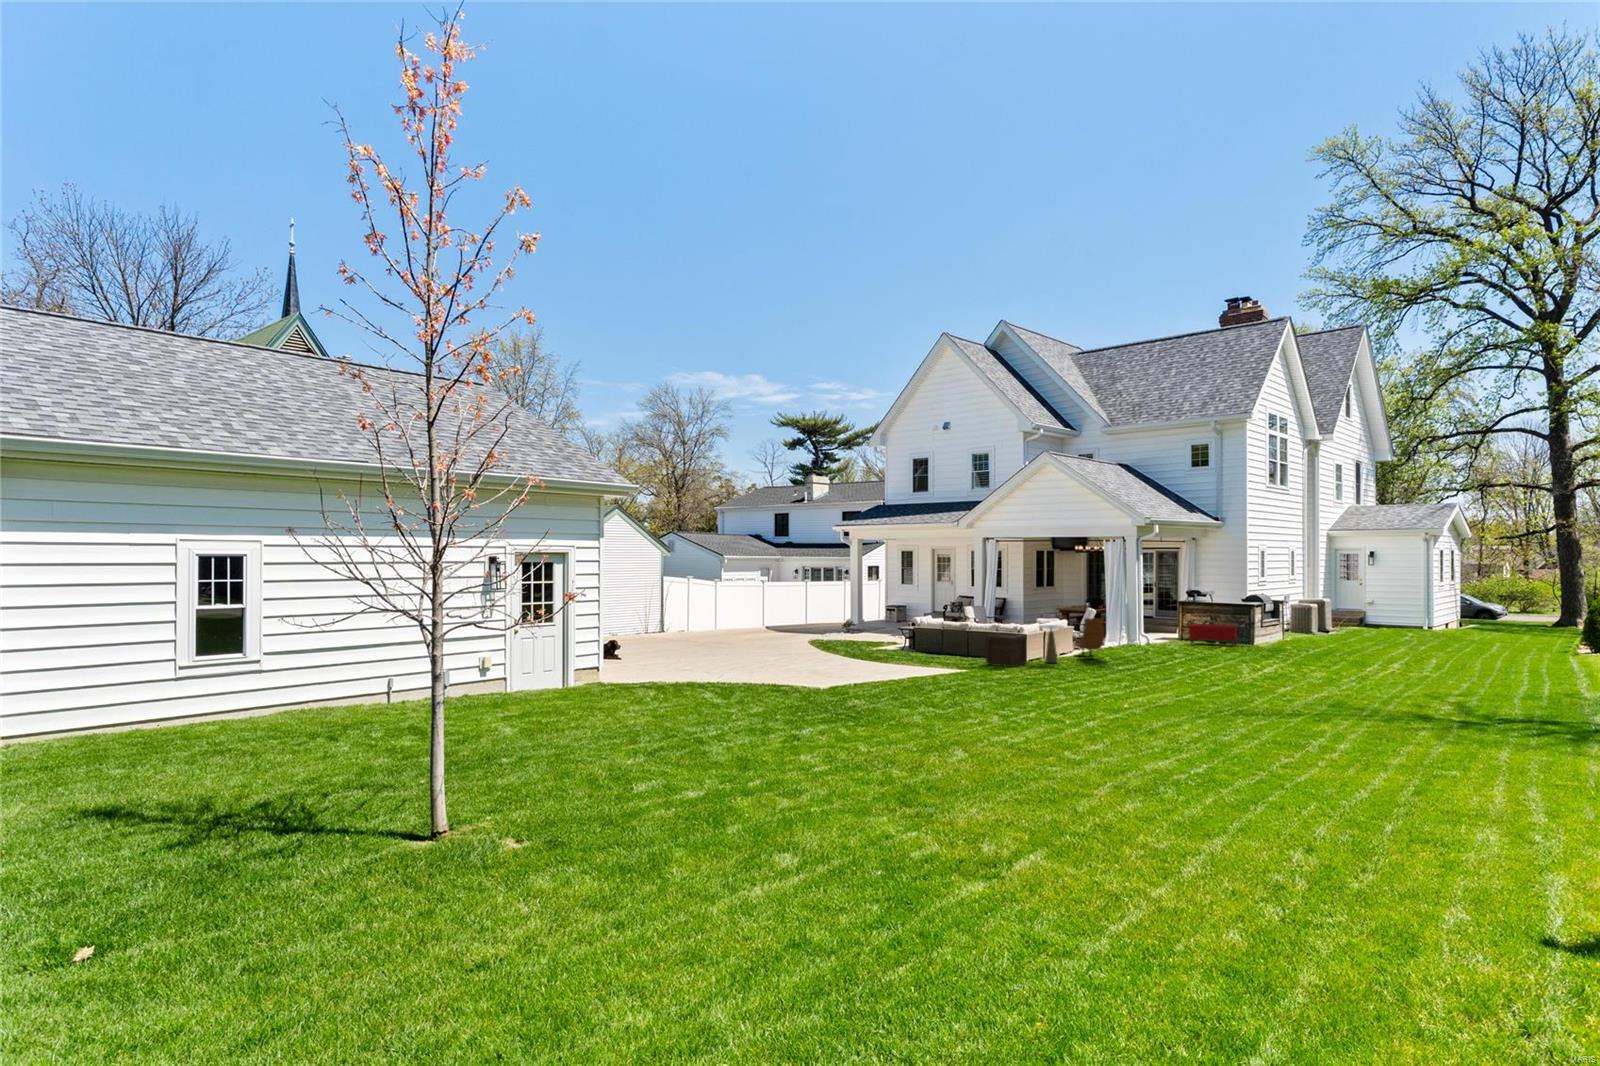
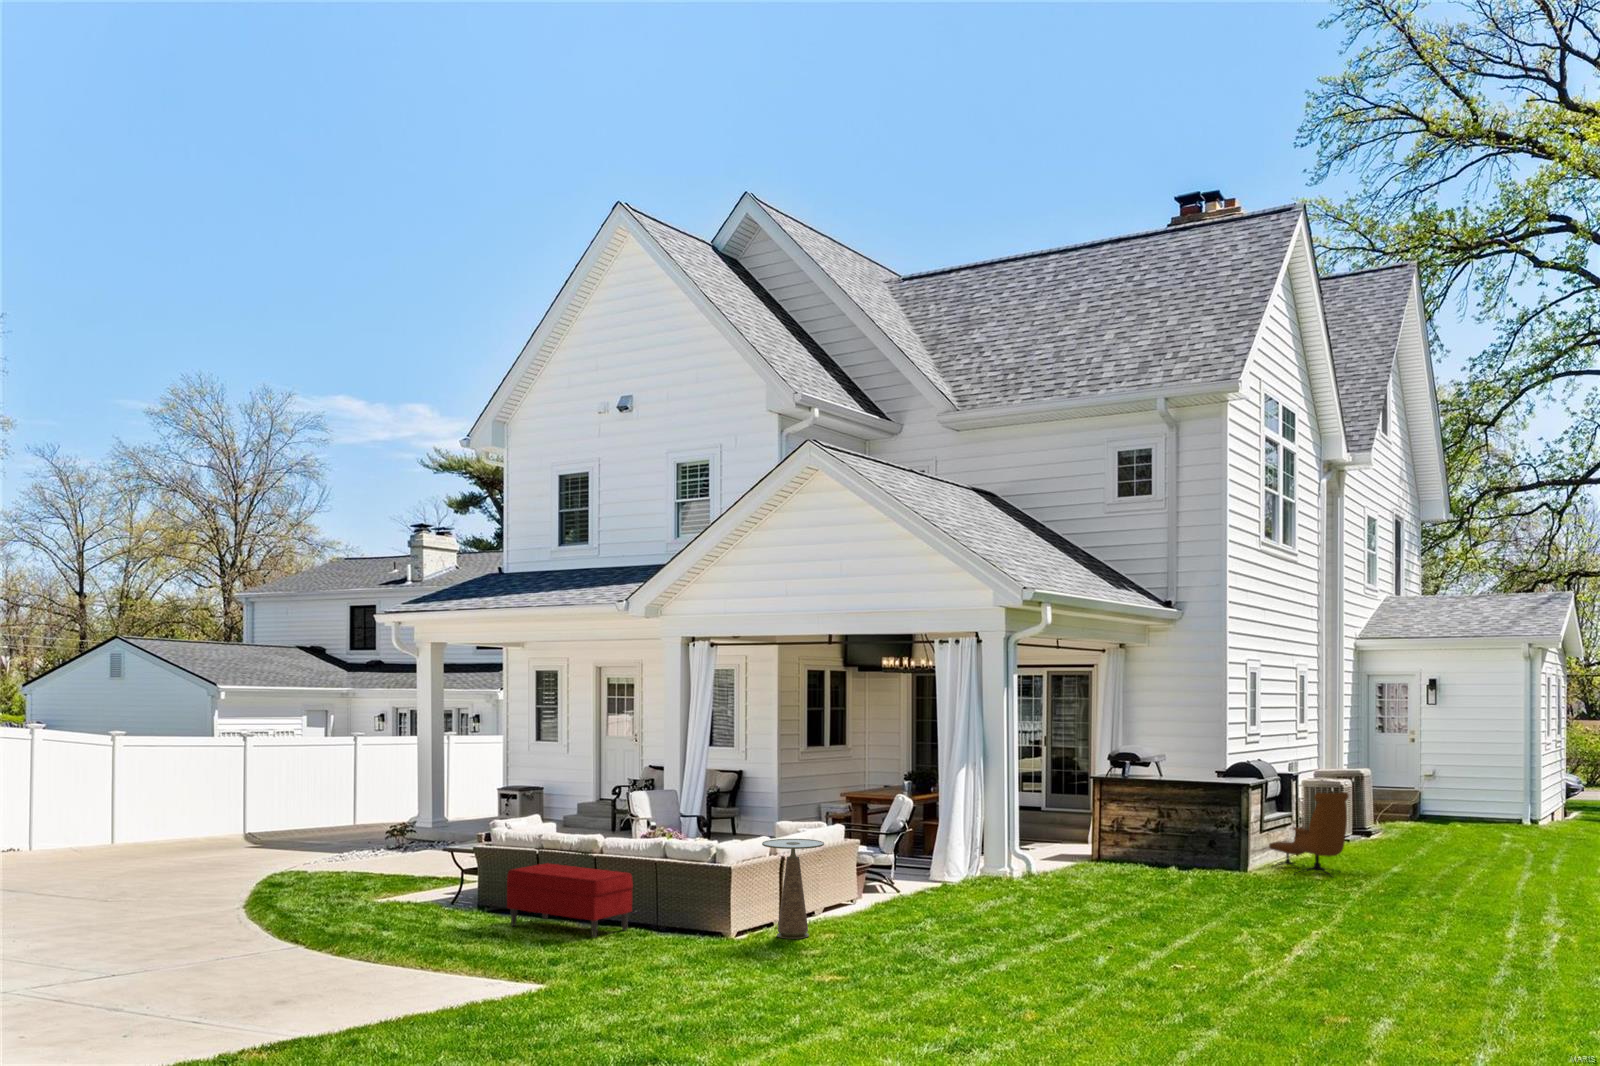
lounge chair: present [1075,618,1104,658] -> present [1269,792,1349,877]
bench: present [1189,624,1237,646] -> present [507,863,633,938]
wooden crate: present [985,633,1027,667] -> none [622,860,729,955]

